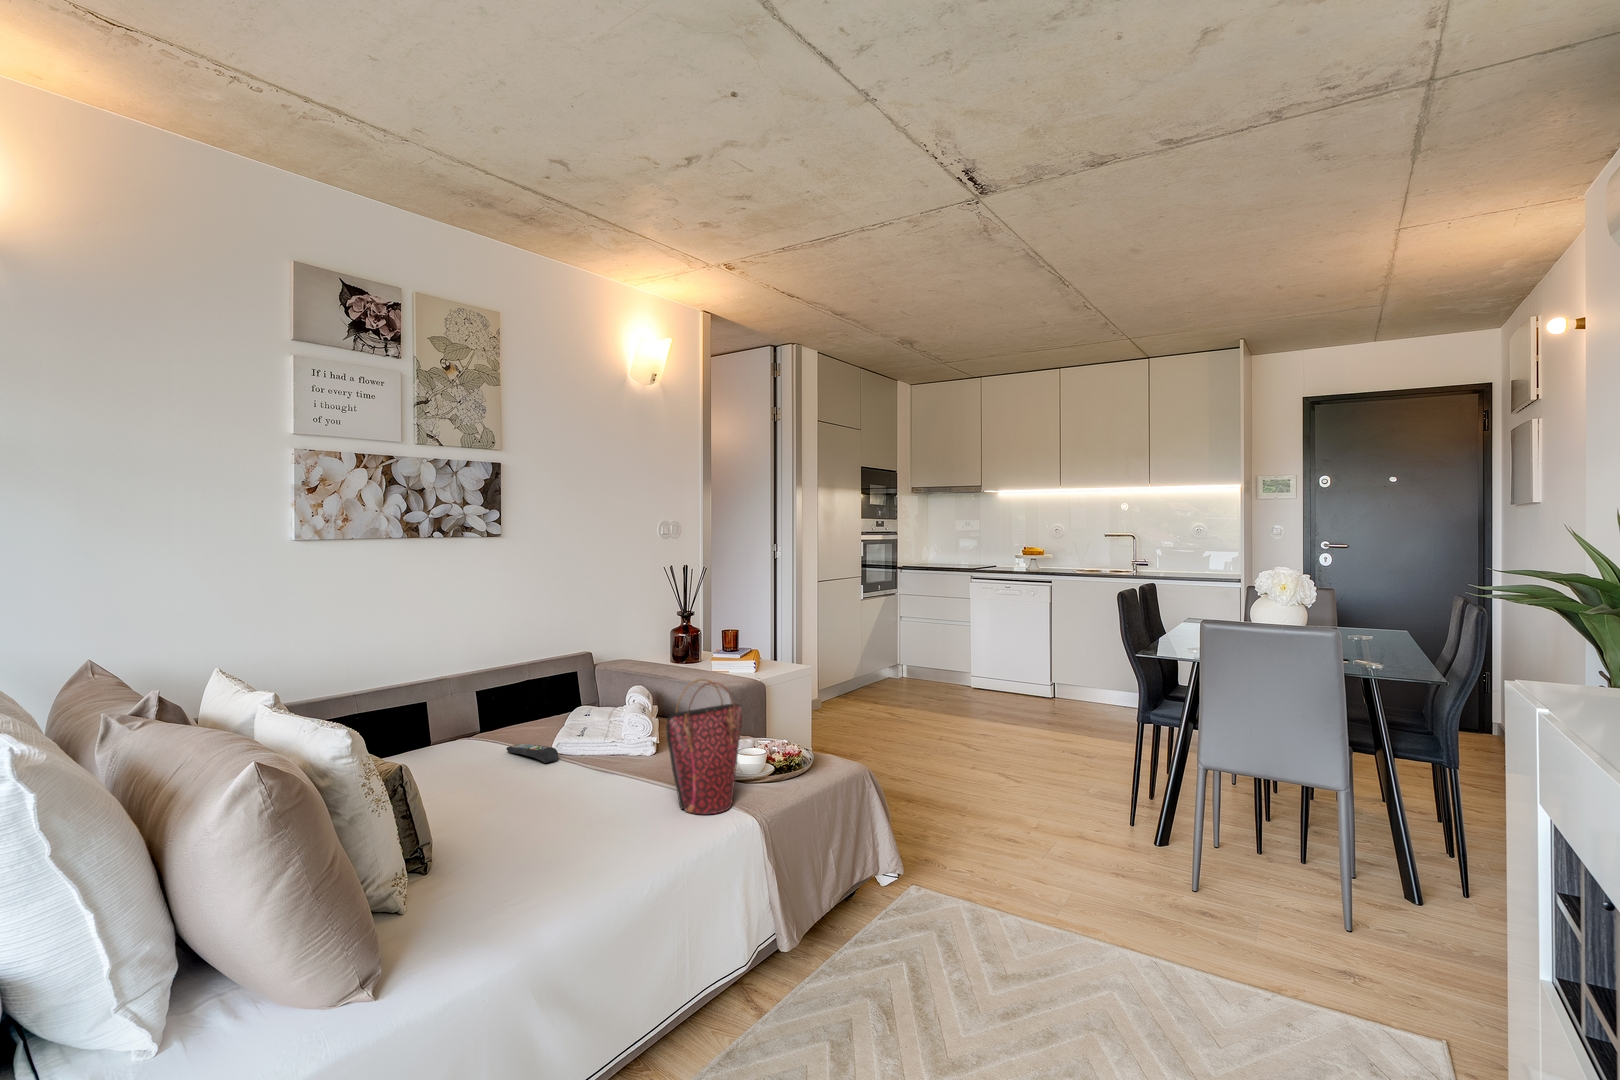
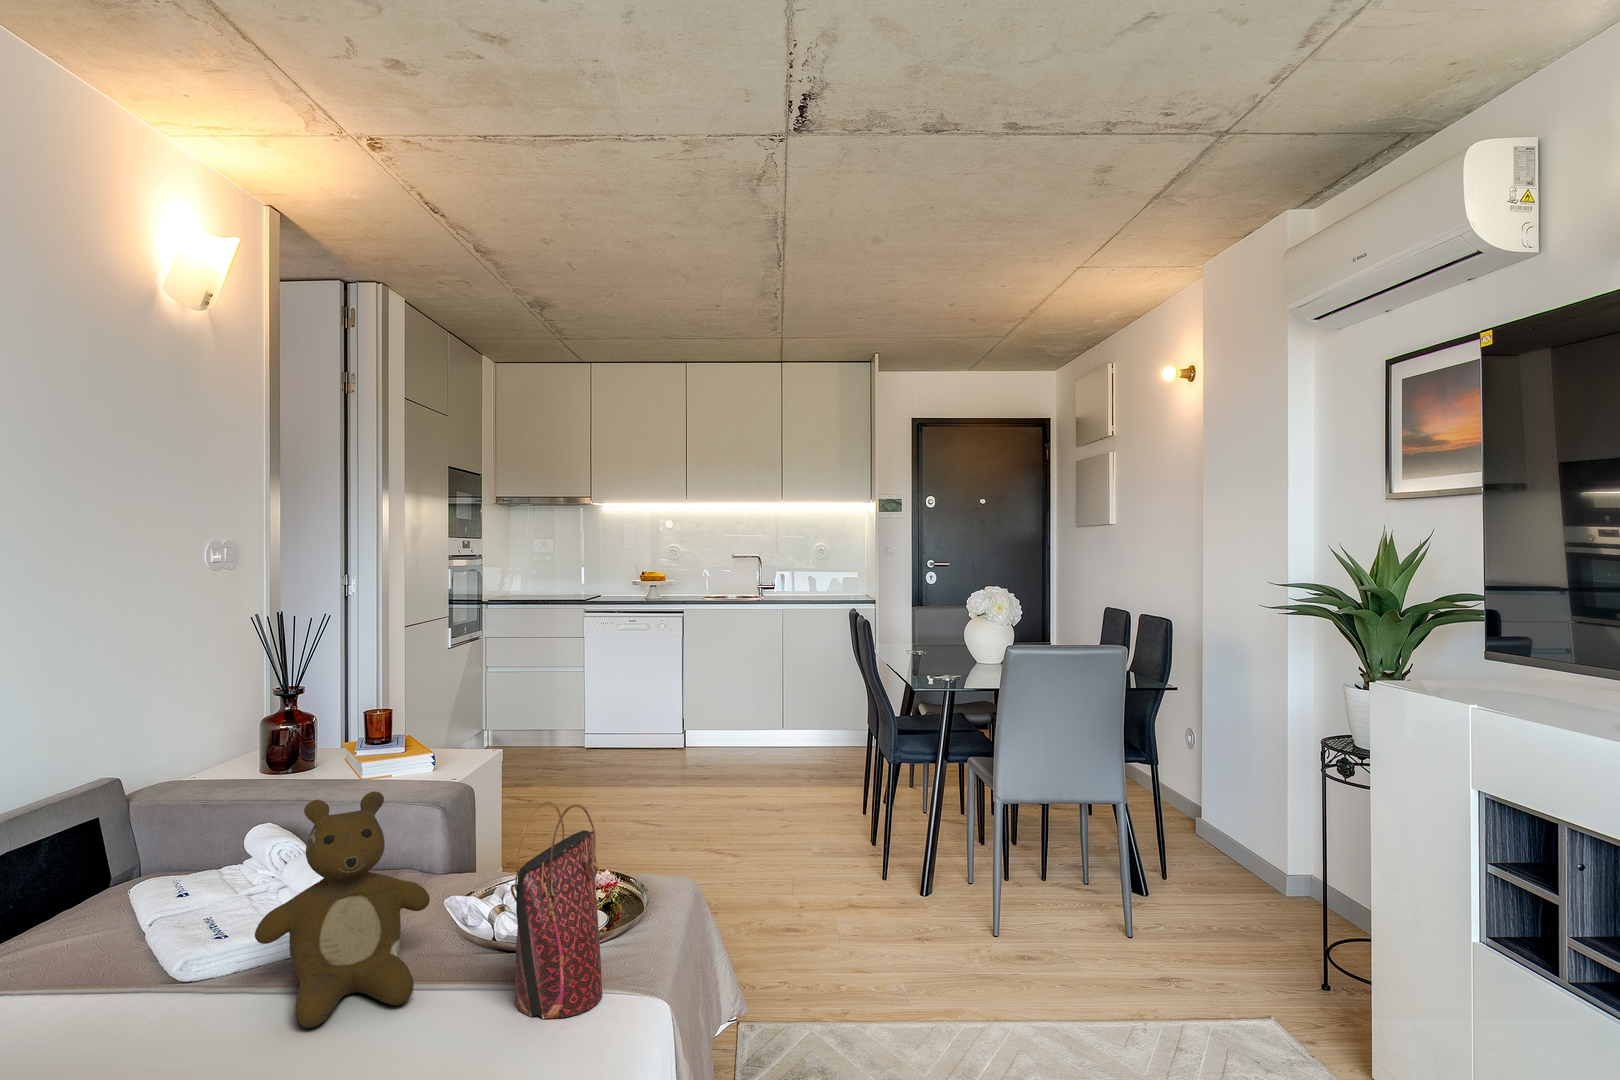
teddy bear: none [573,663,665,787] -> present [255,791,430,1028]
remote control: present [506,744,558,763] -> none [57,969,196,1002]

